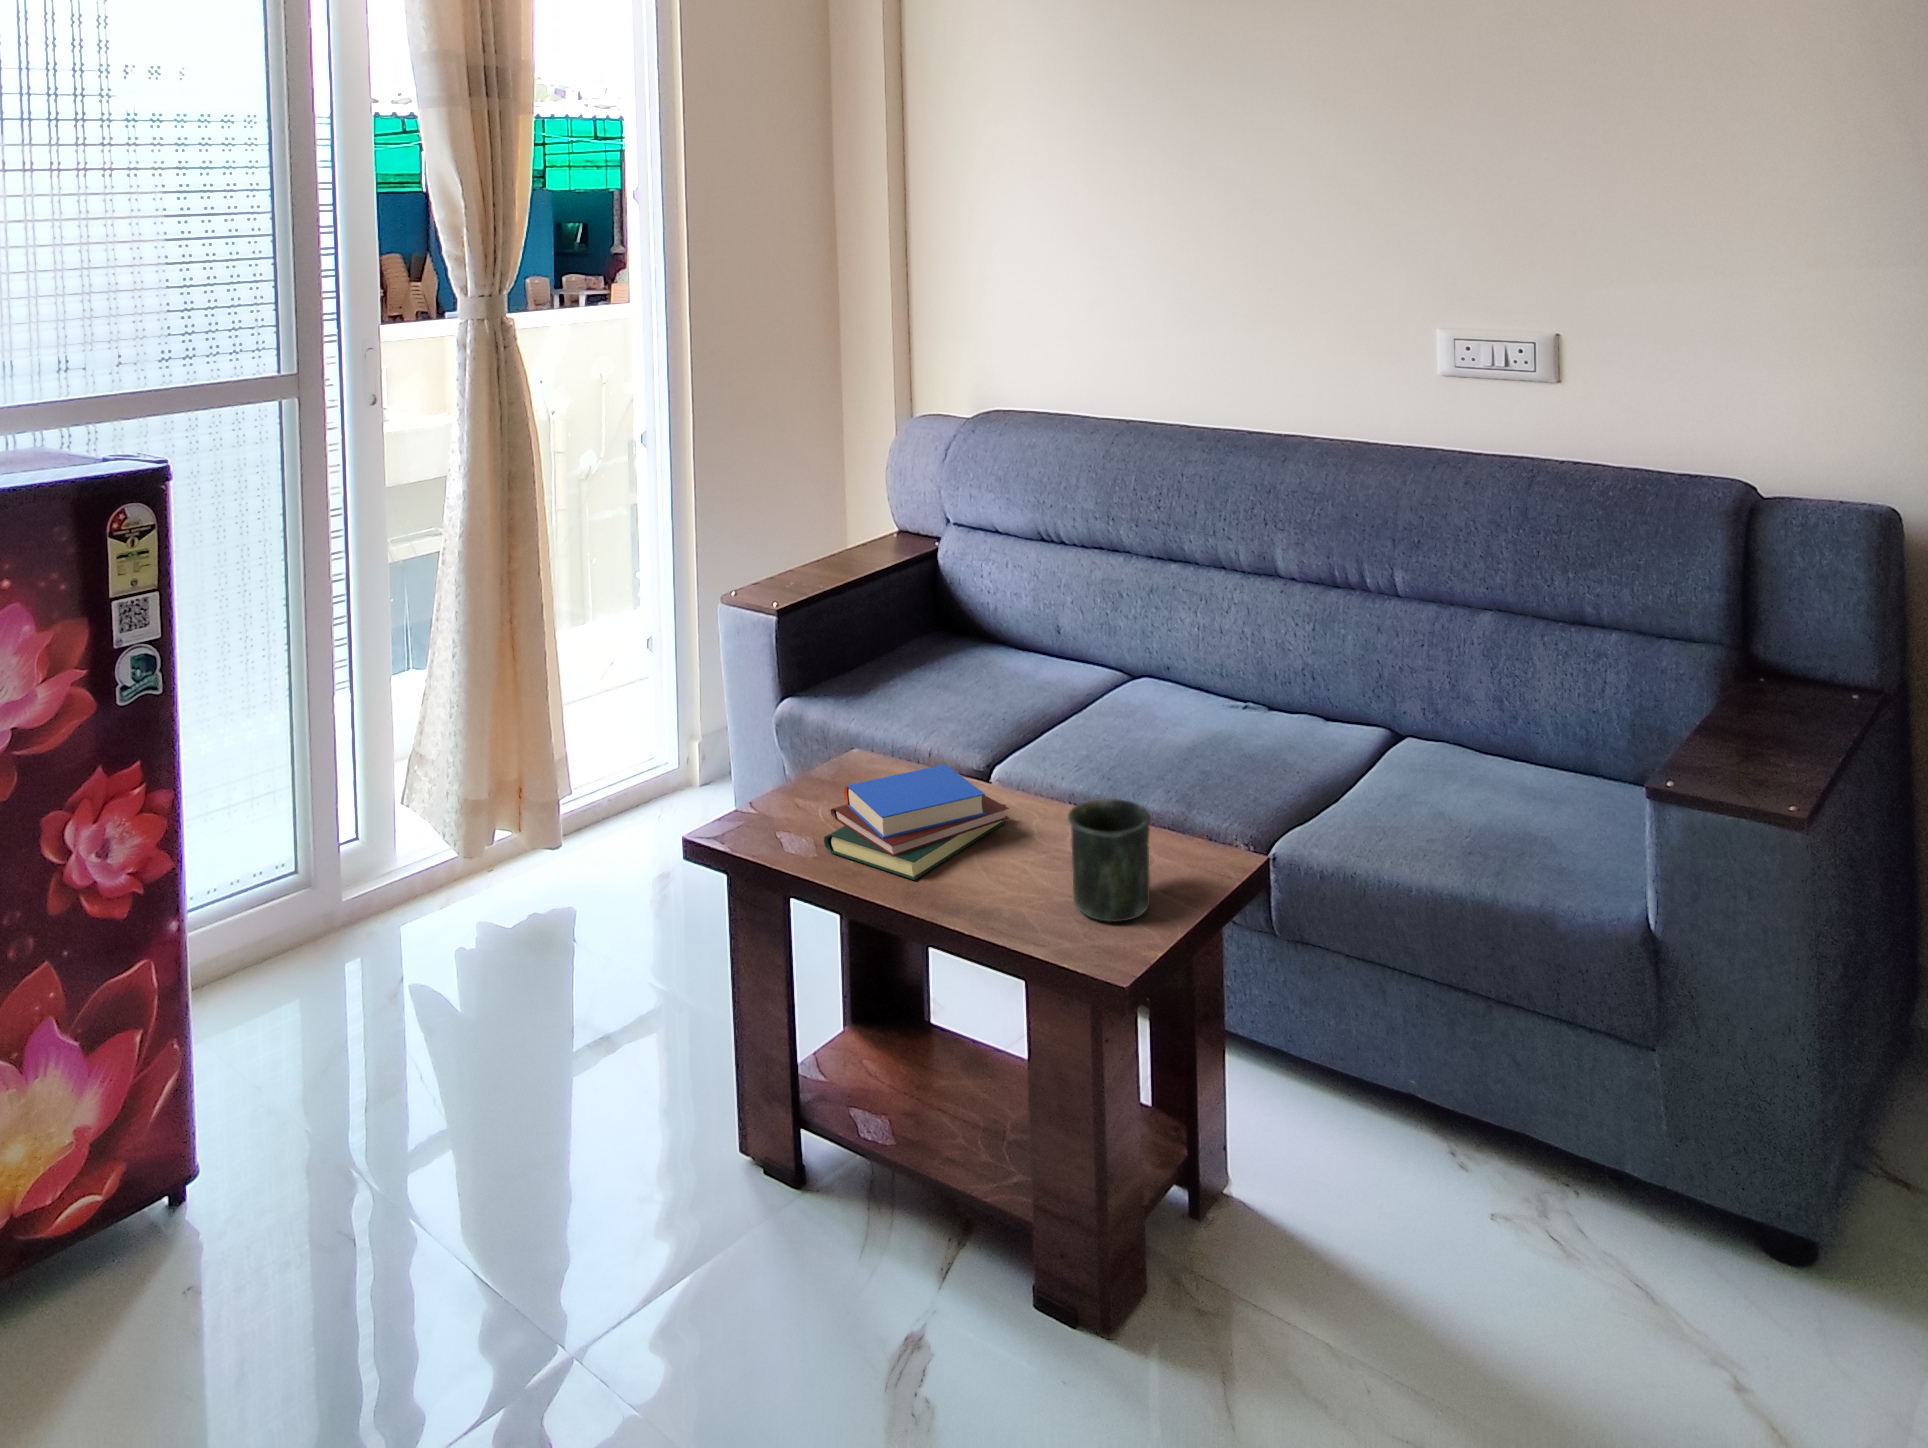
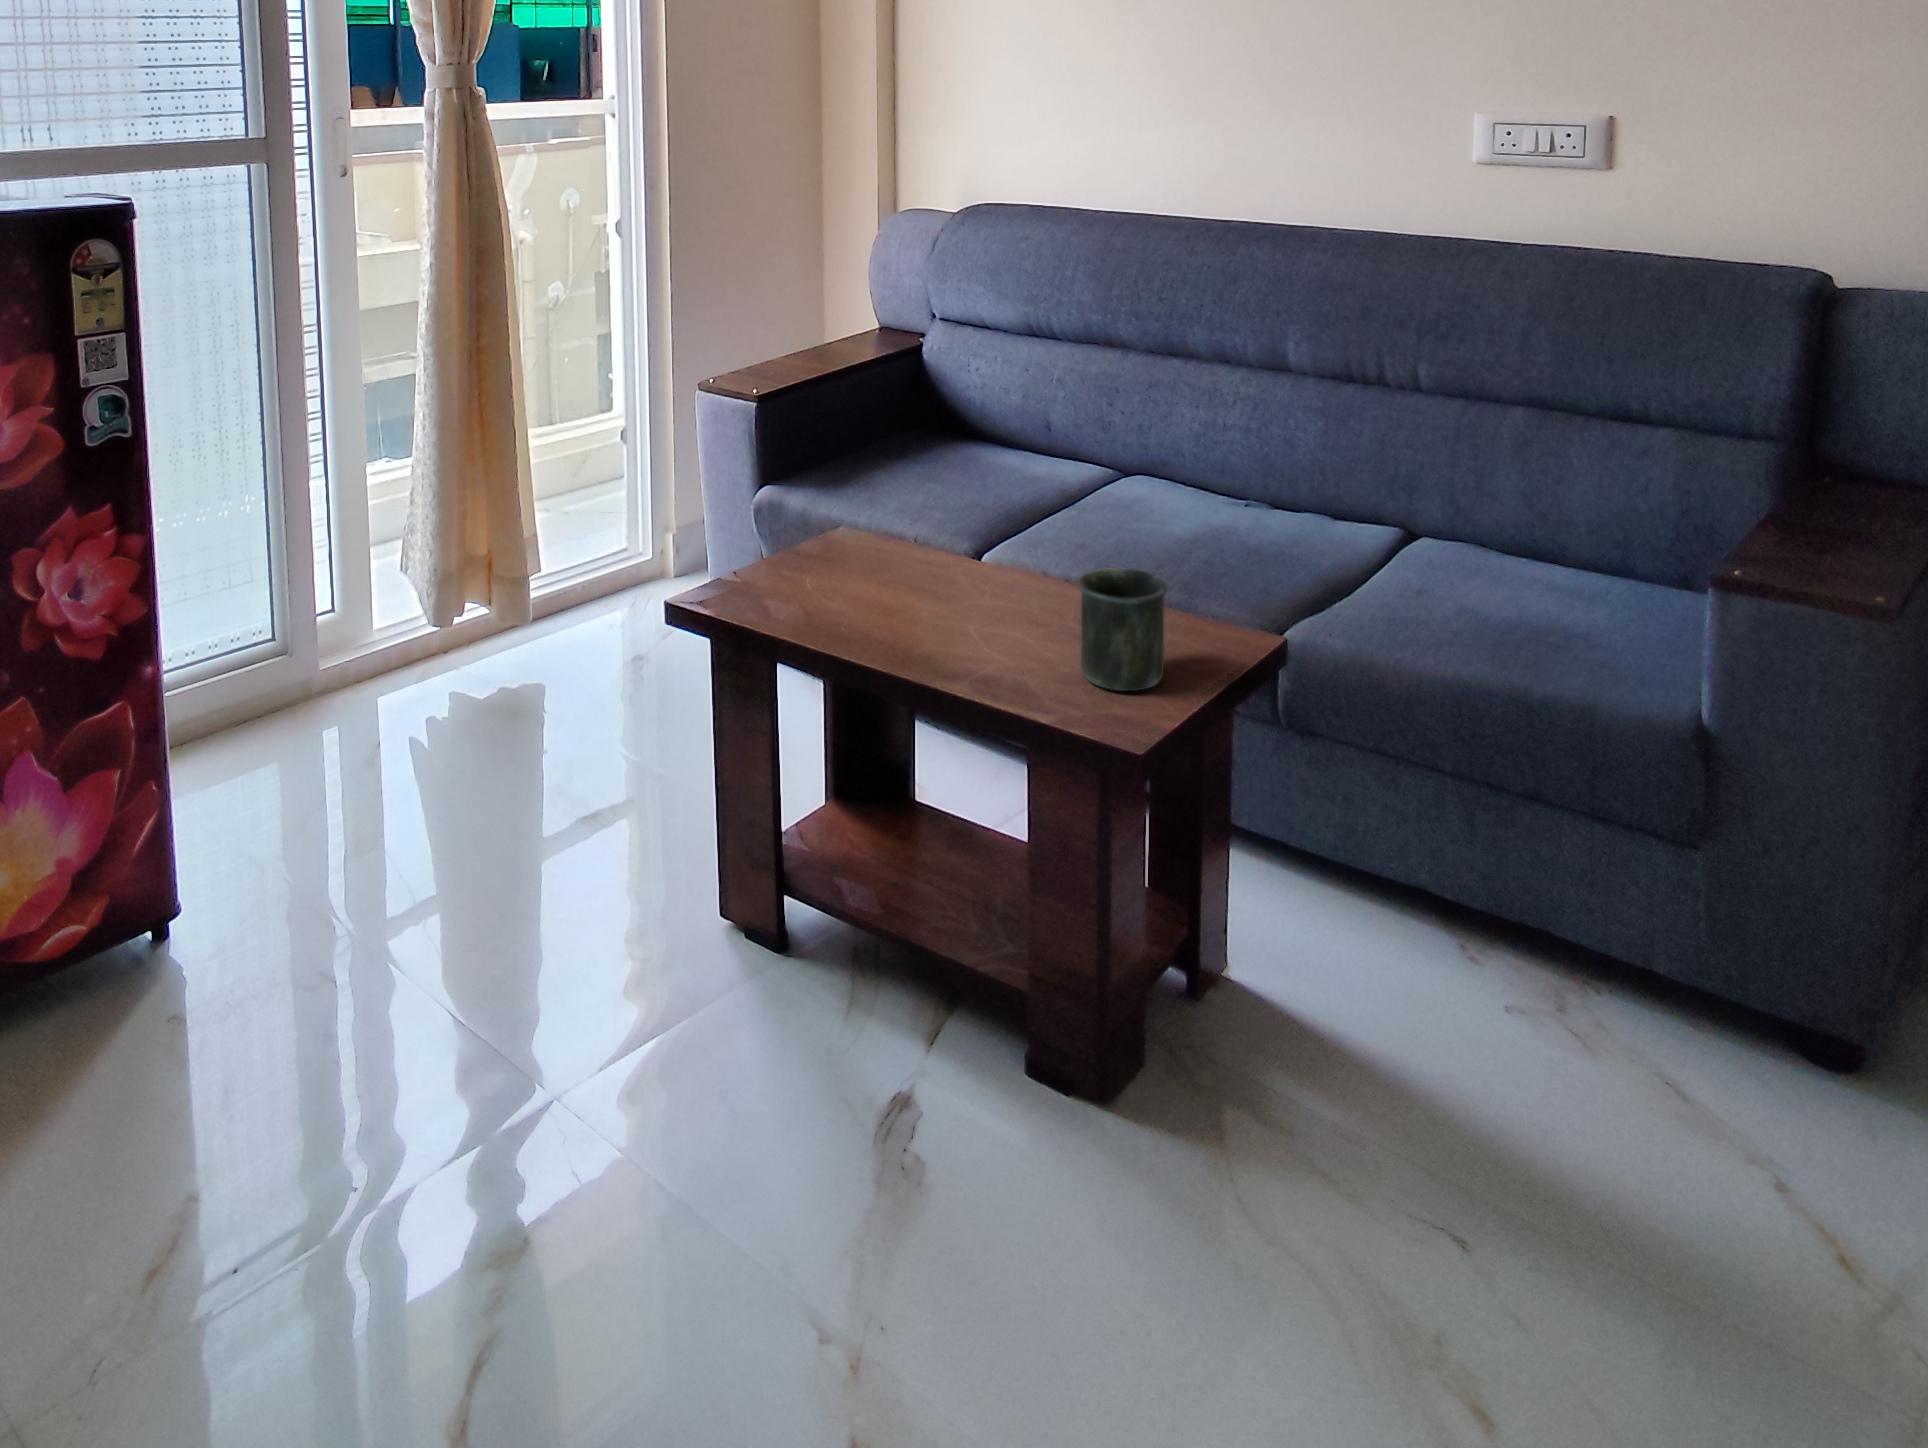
book: present [824,764,1009,880] -> none [813,537,1008,646]

